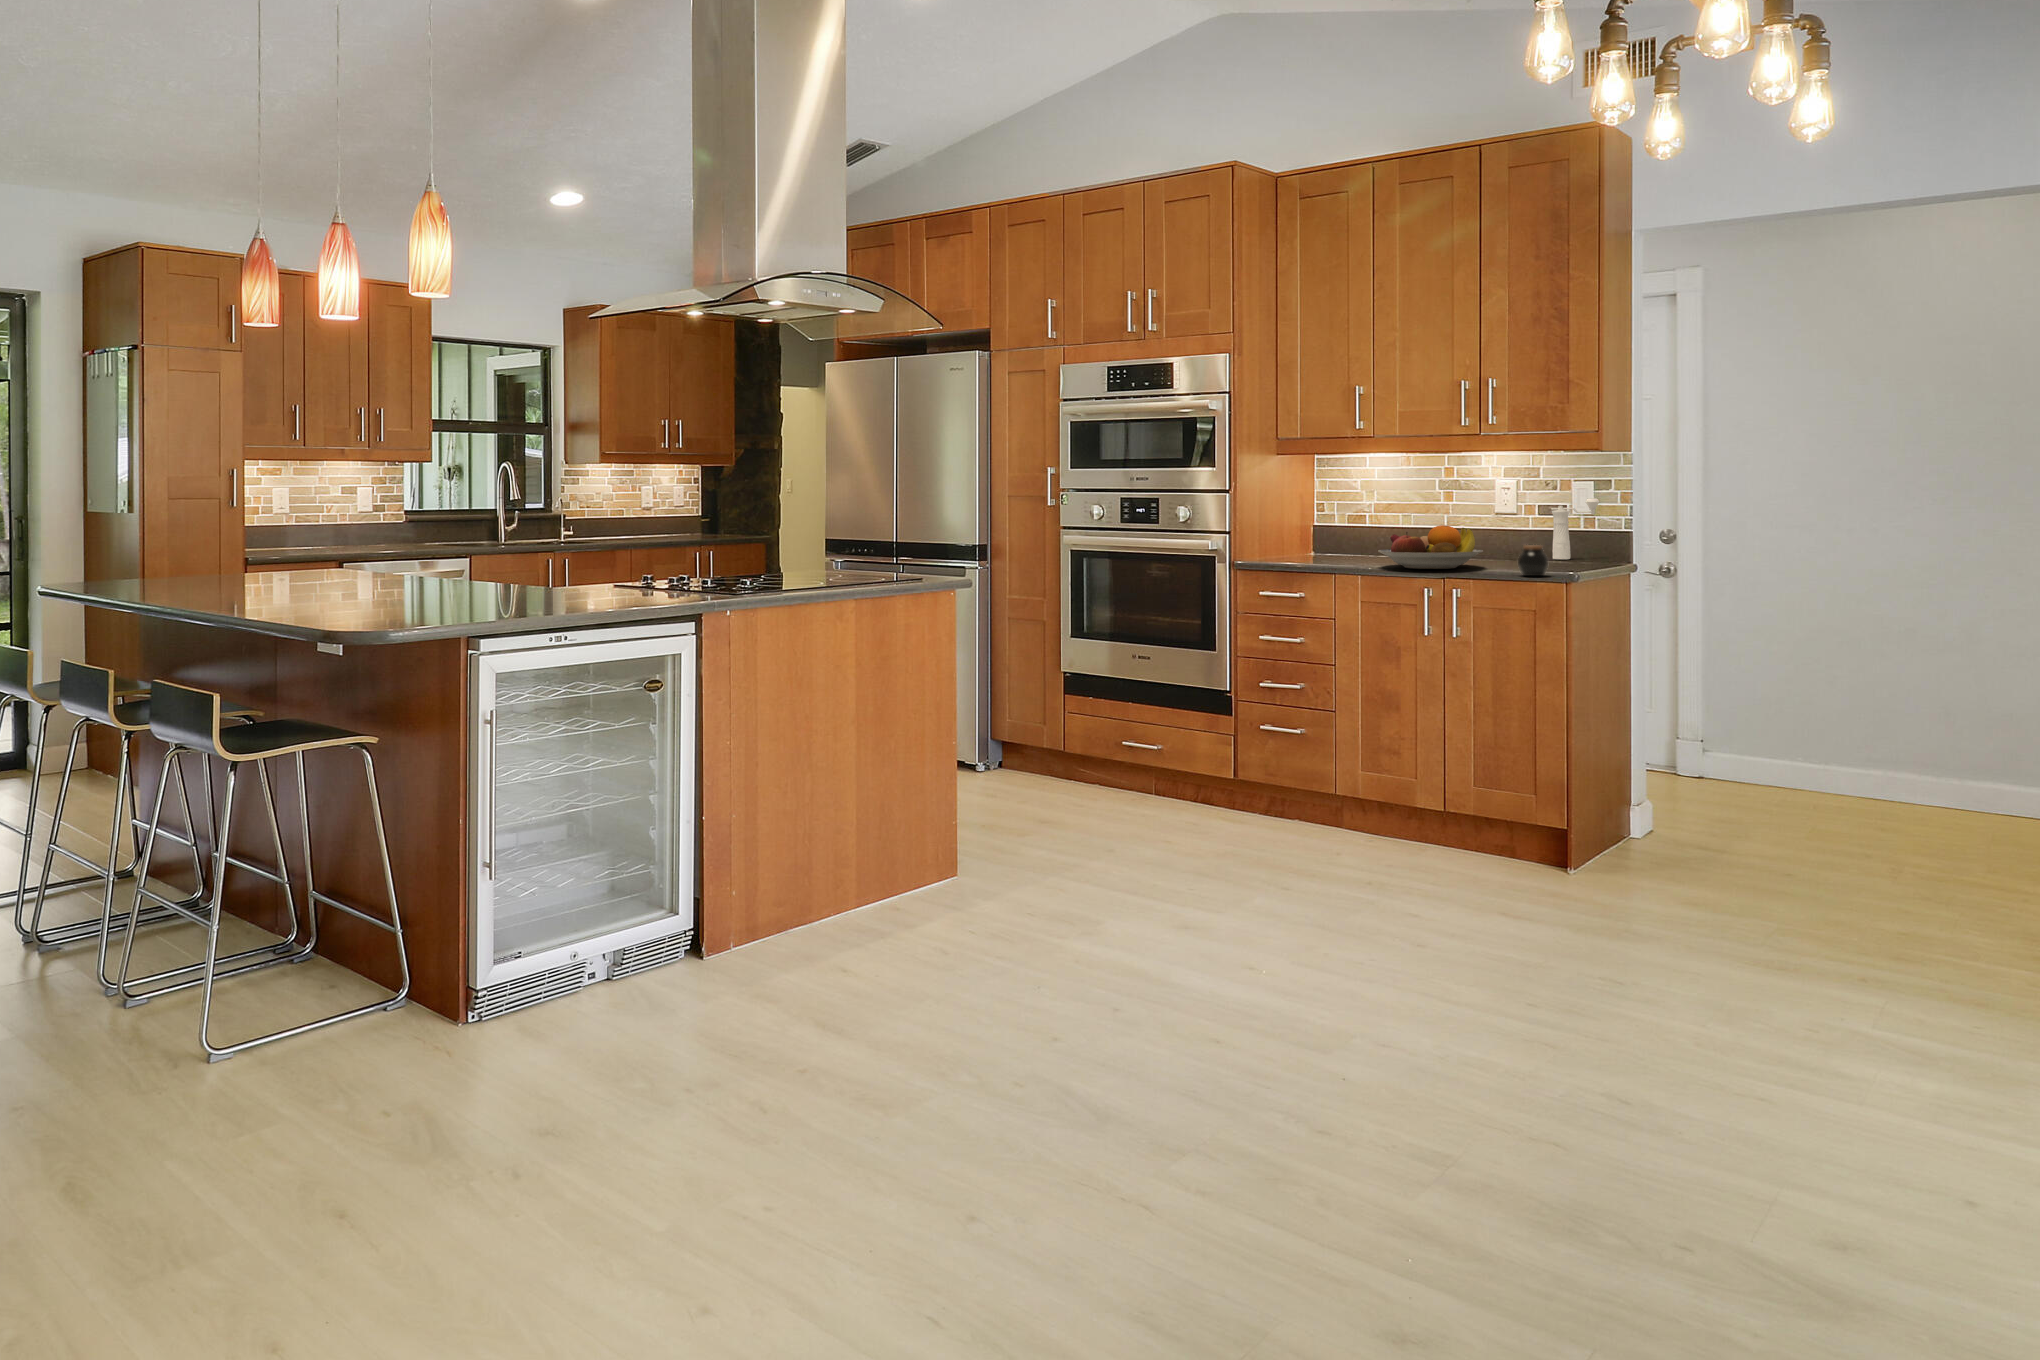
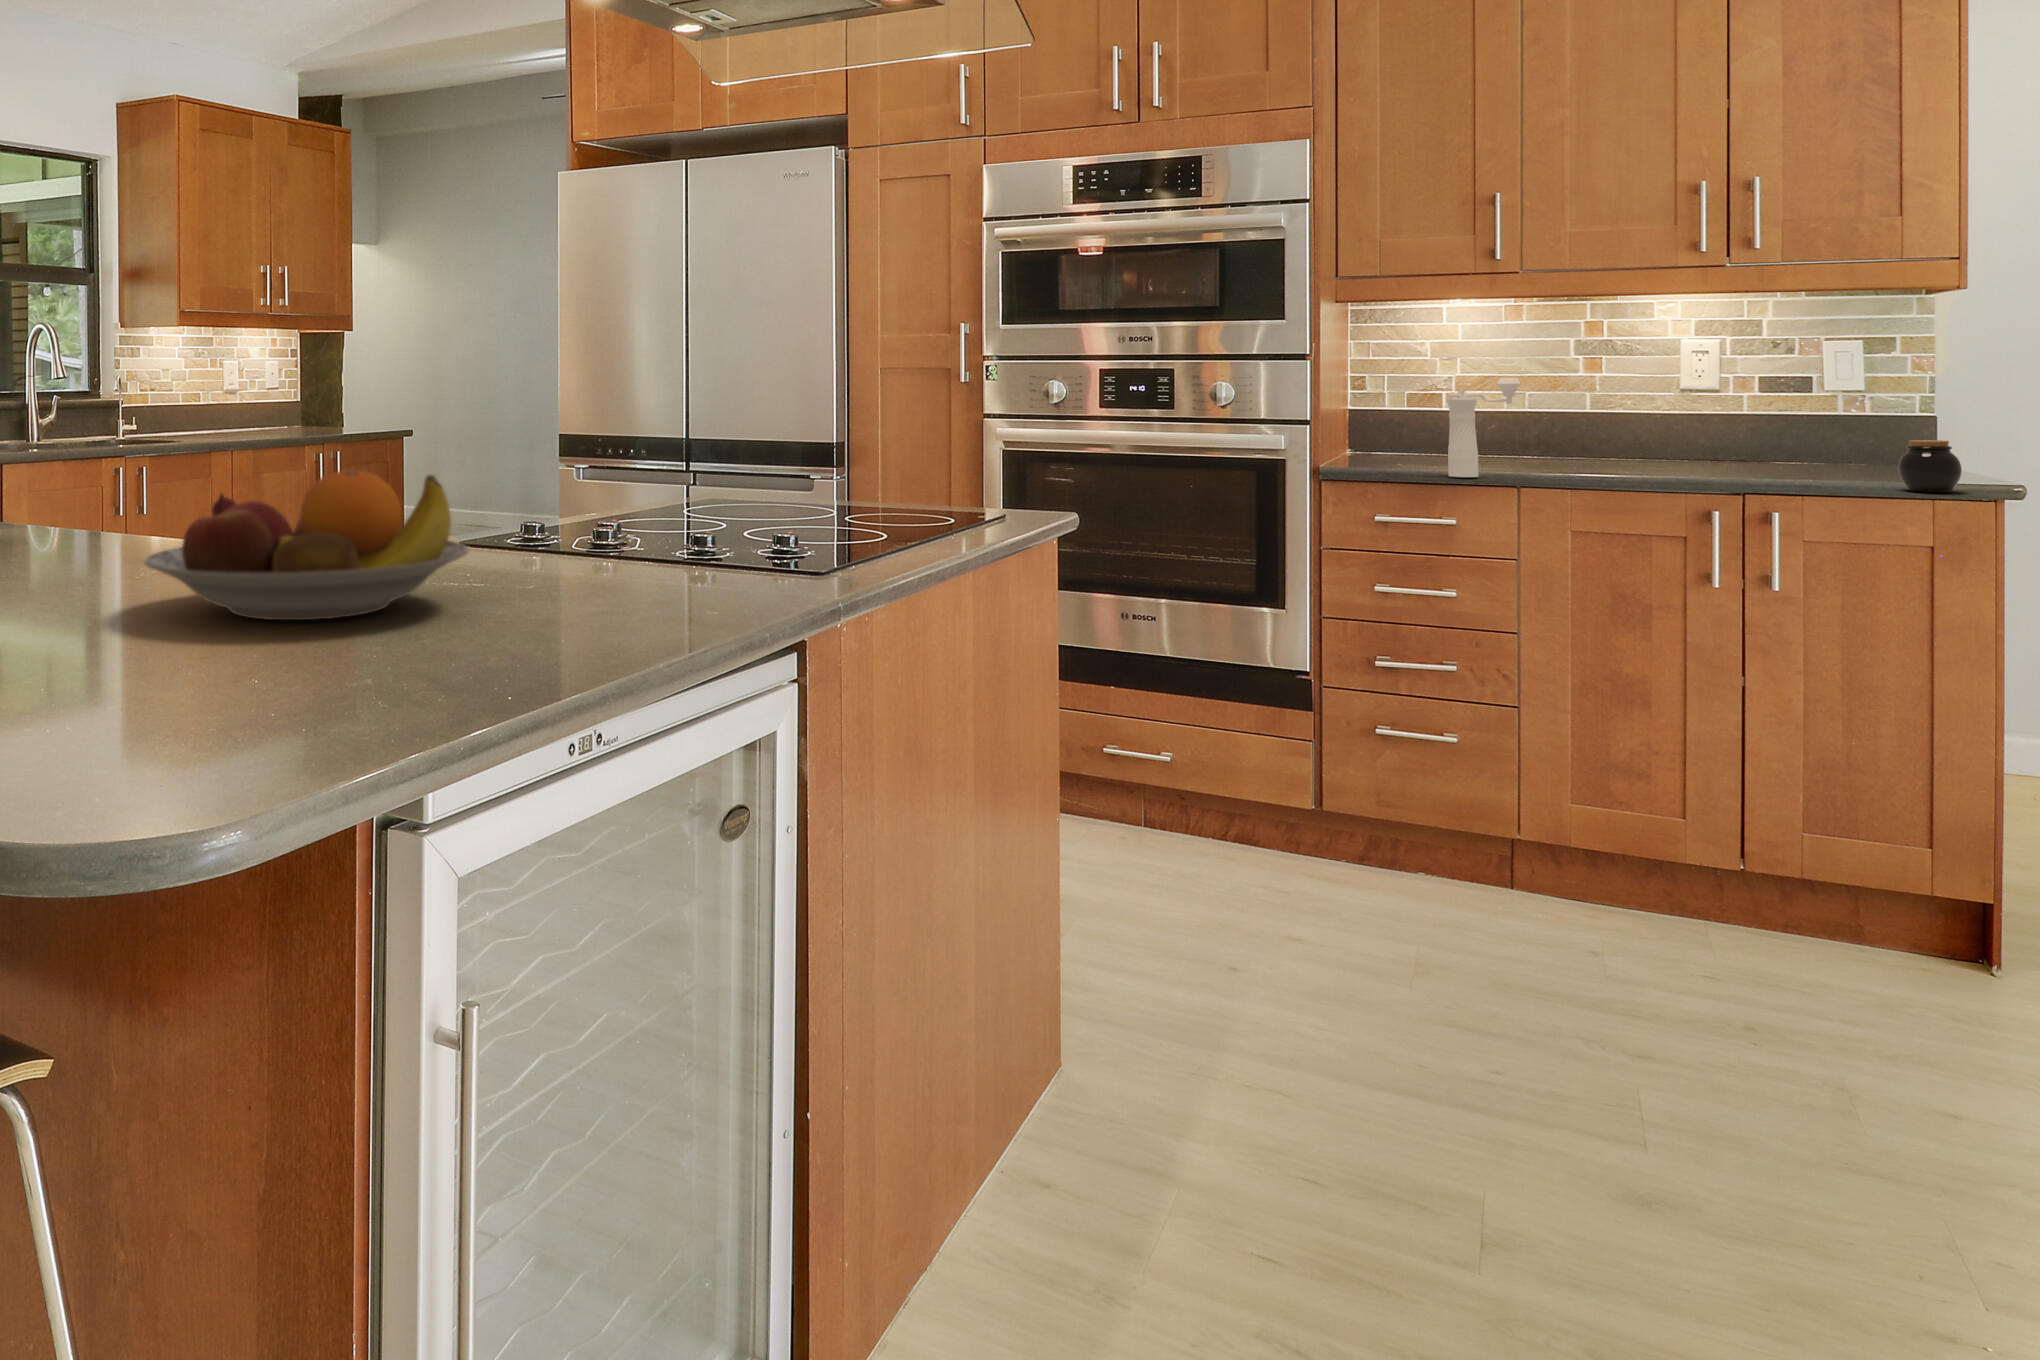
pepper mill: present [1551,498,1599,559] -> present [1446,378,1520,477]
fruit bowl: present [1378,525,1483,569] -> present [144,470,468,620]

